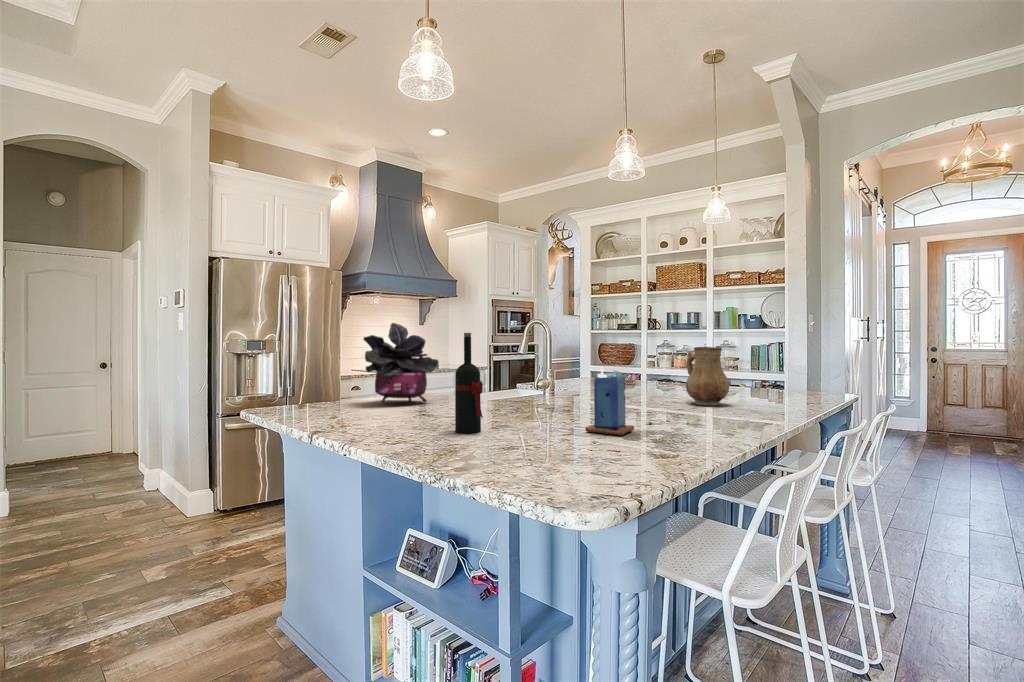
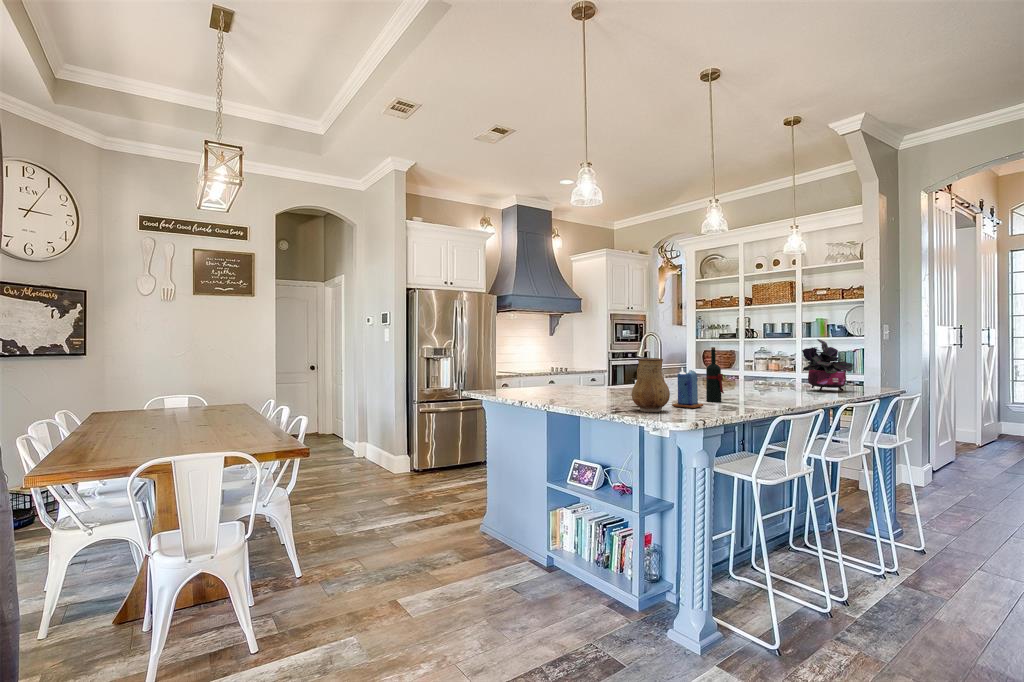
potted plant: present [363,323,439,403] -> present [802,339,853,391]
wine bottle: present [455,333,483,433] -> present [706,347,724,402]
ceramic pitcher: present [686,347,729,406] -> present [632,358,670,412]

